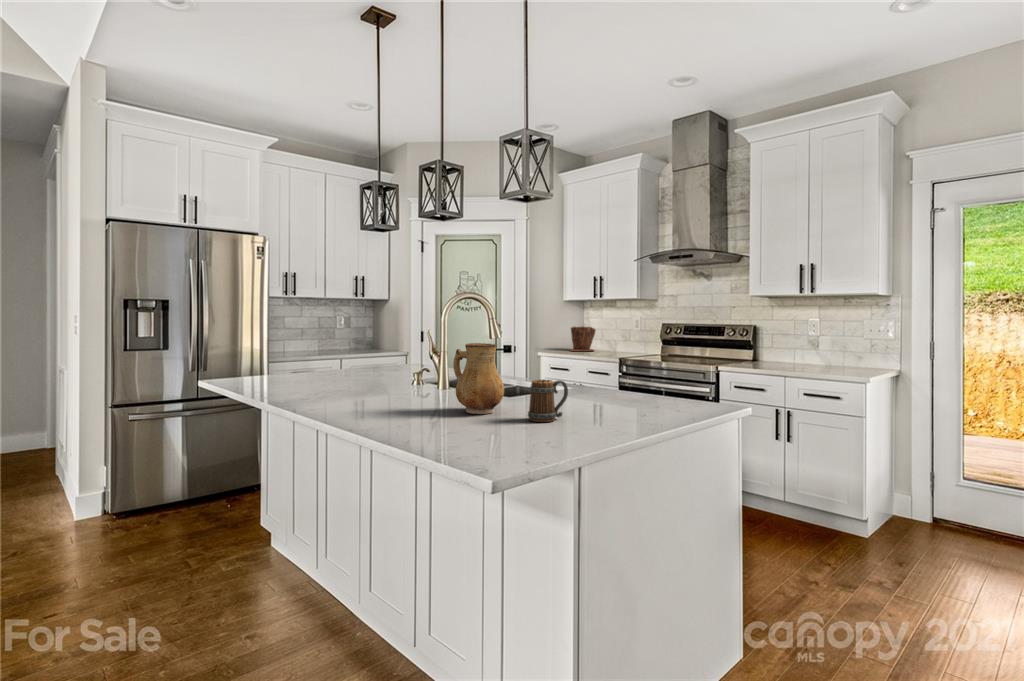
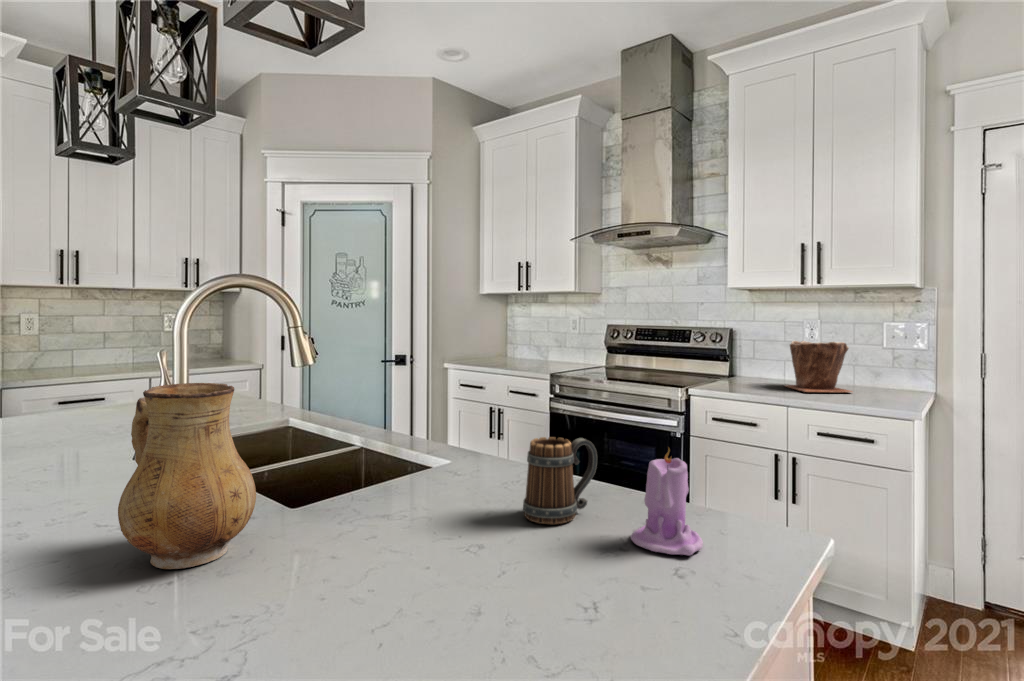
plant pot: present [571,326,596,351] -> present [785,341,852,392]
candle: none [662,372,694,416] -> present [631,450,703,555]
mug: present [528,379,568,422] -> present [523,437,597,524]

